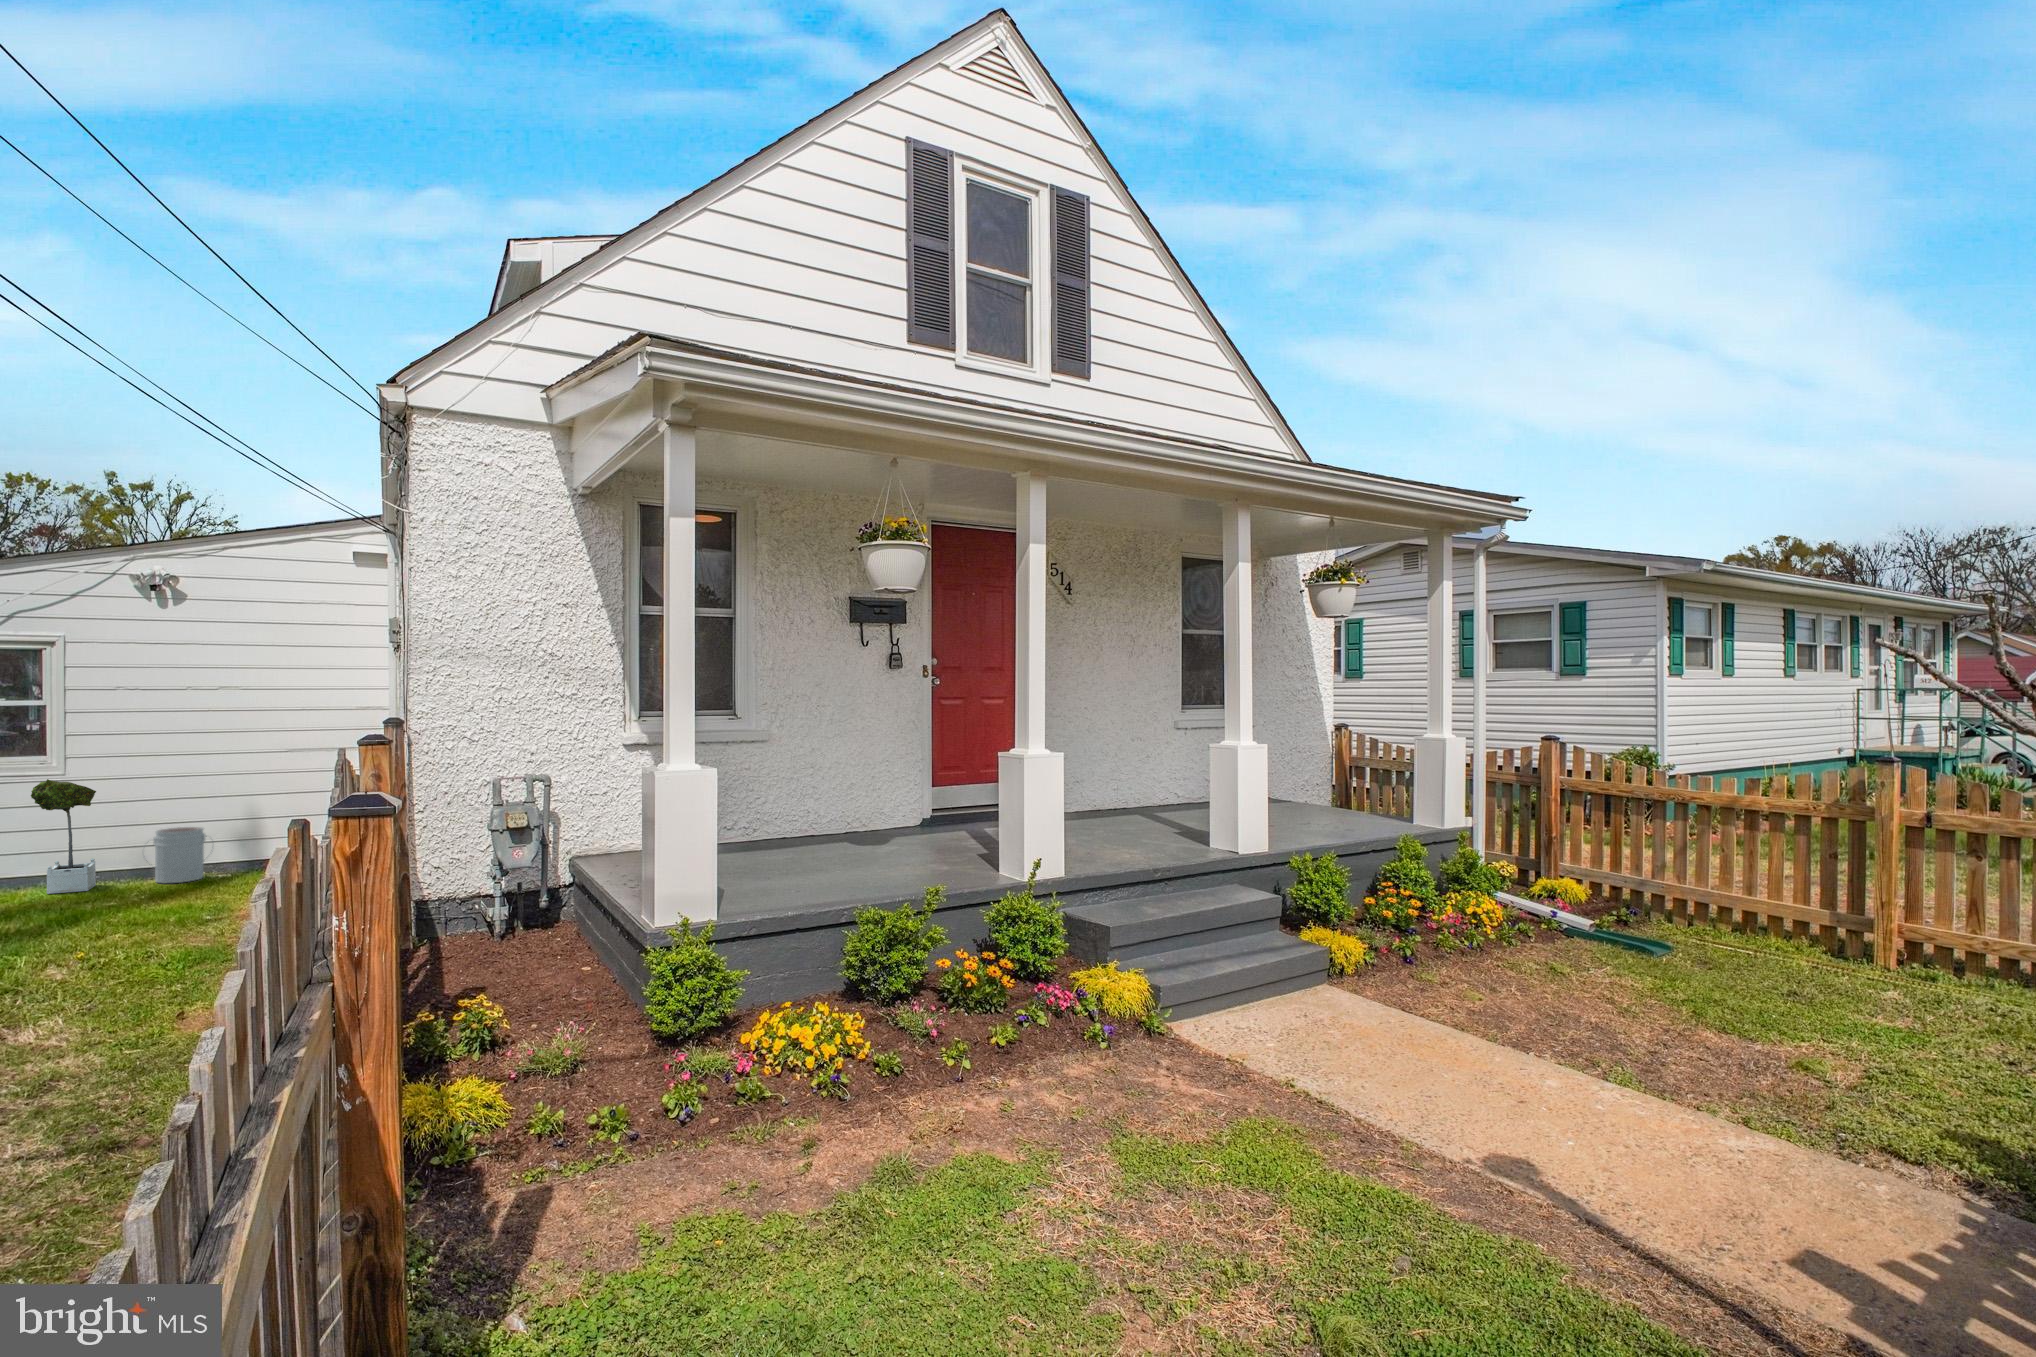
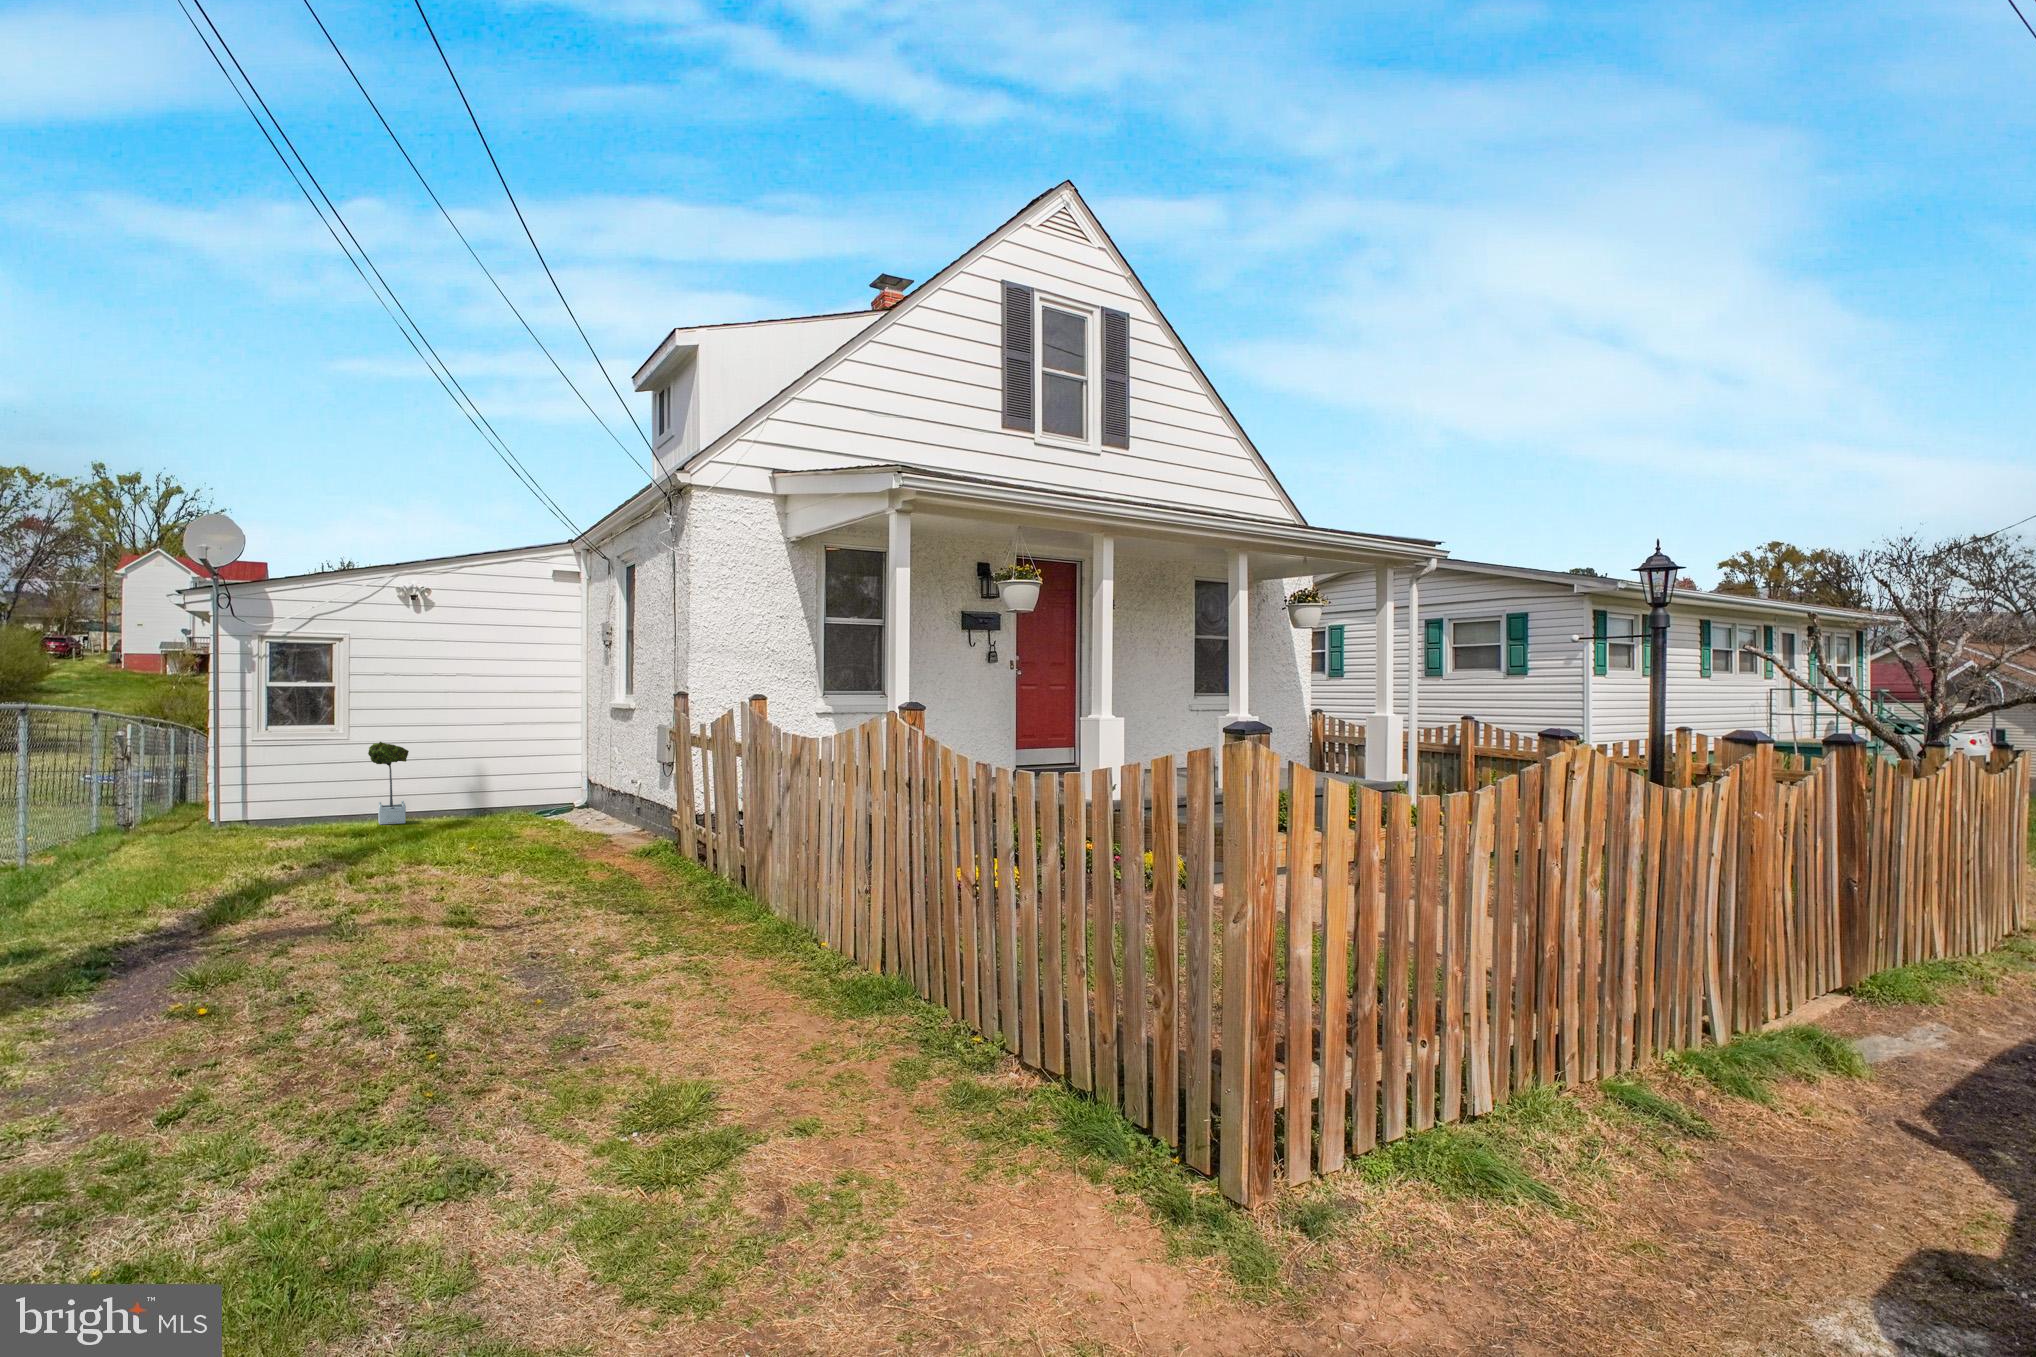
bucket: present [146,827,214,883] -> none [438,780,483,820]

